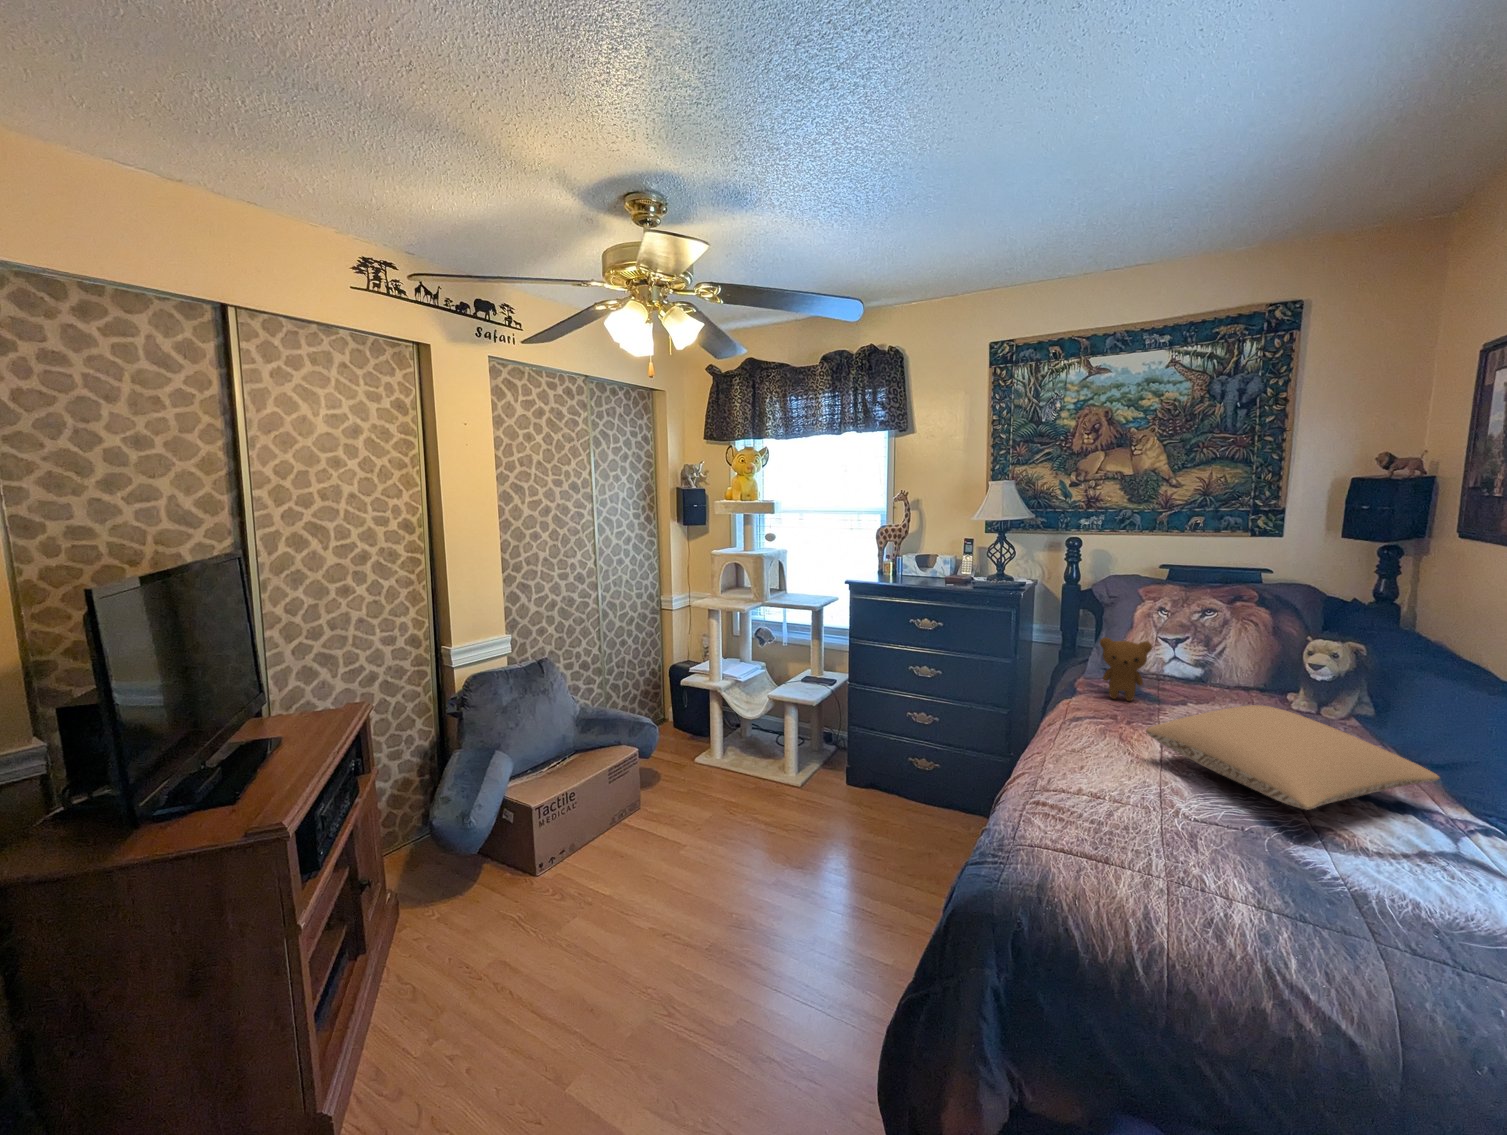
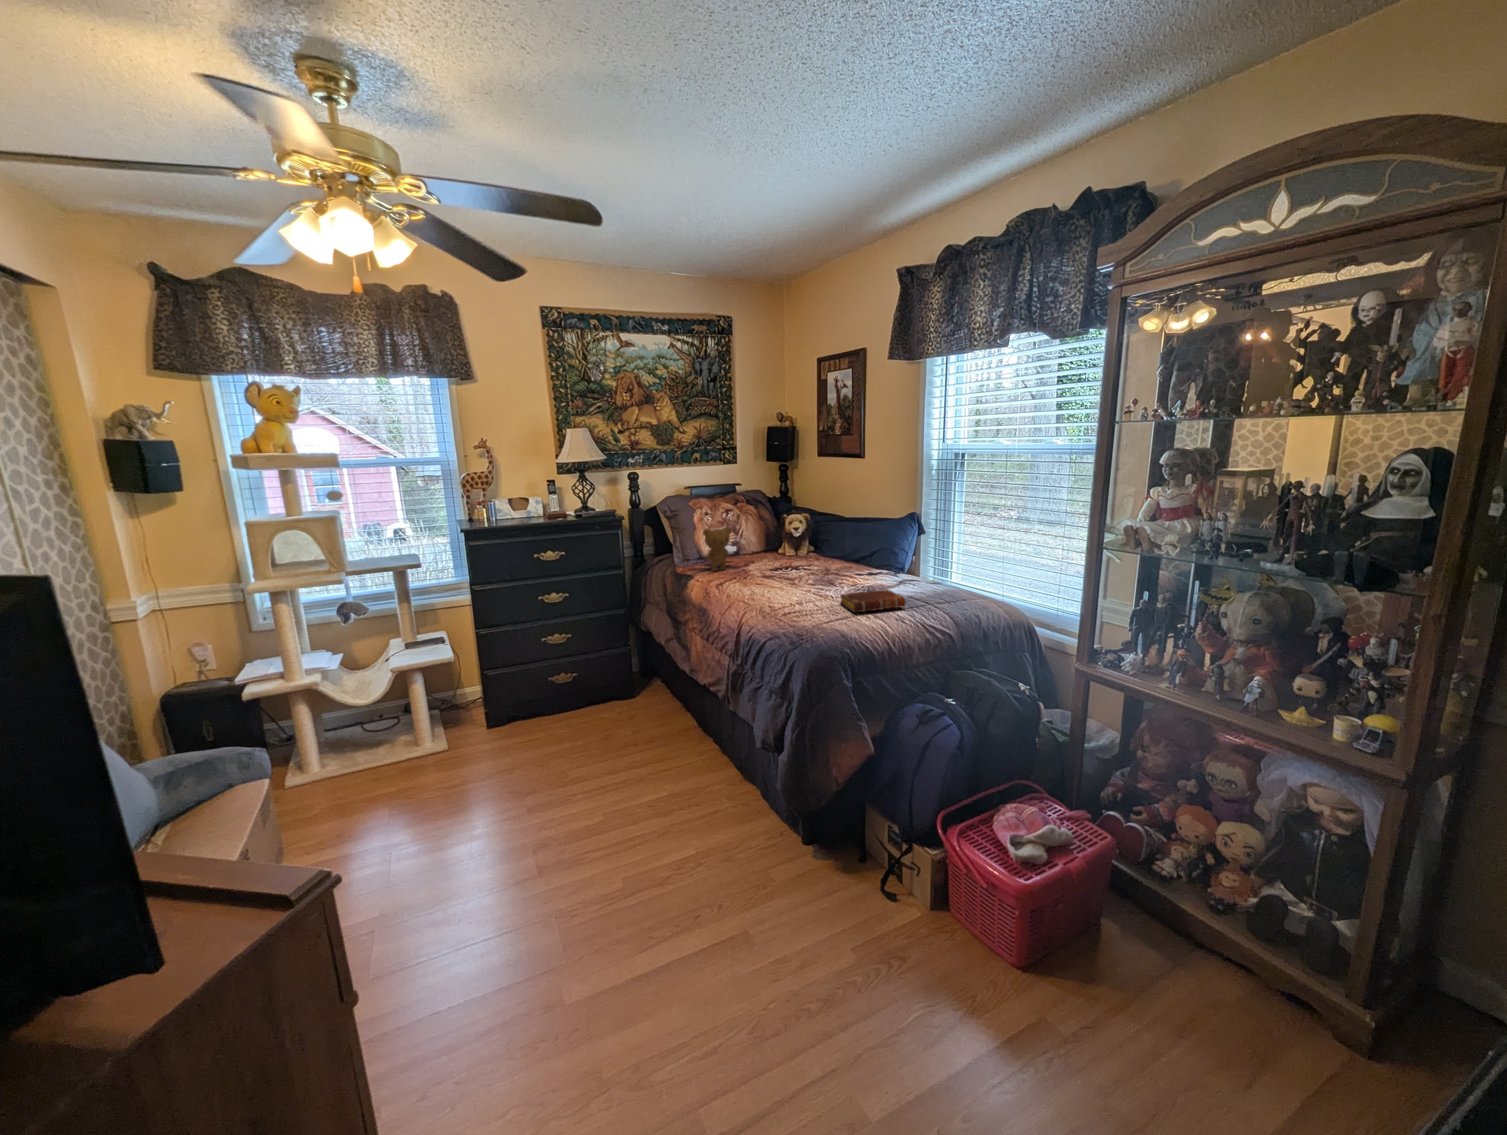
pillow: present [1146,705,1440,810] -> none [770,541,875,580]
book: none [1201,833,1345,931] -> present [840,589,906,612]

